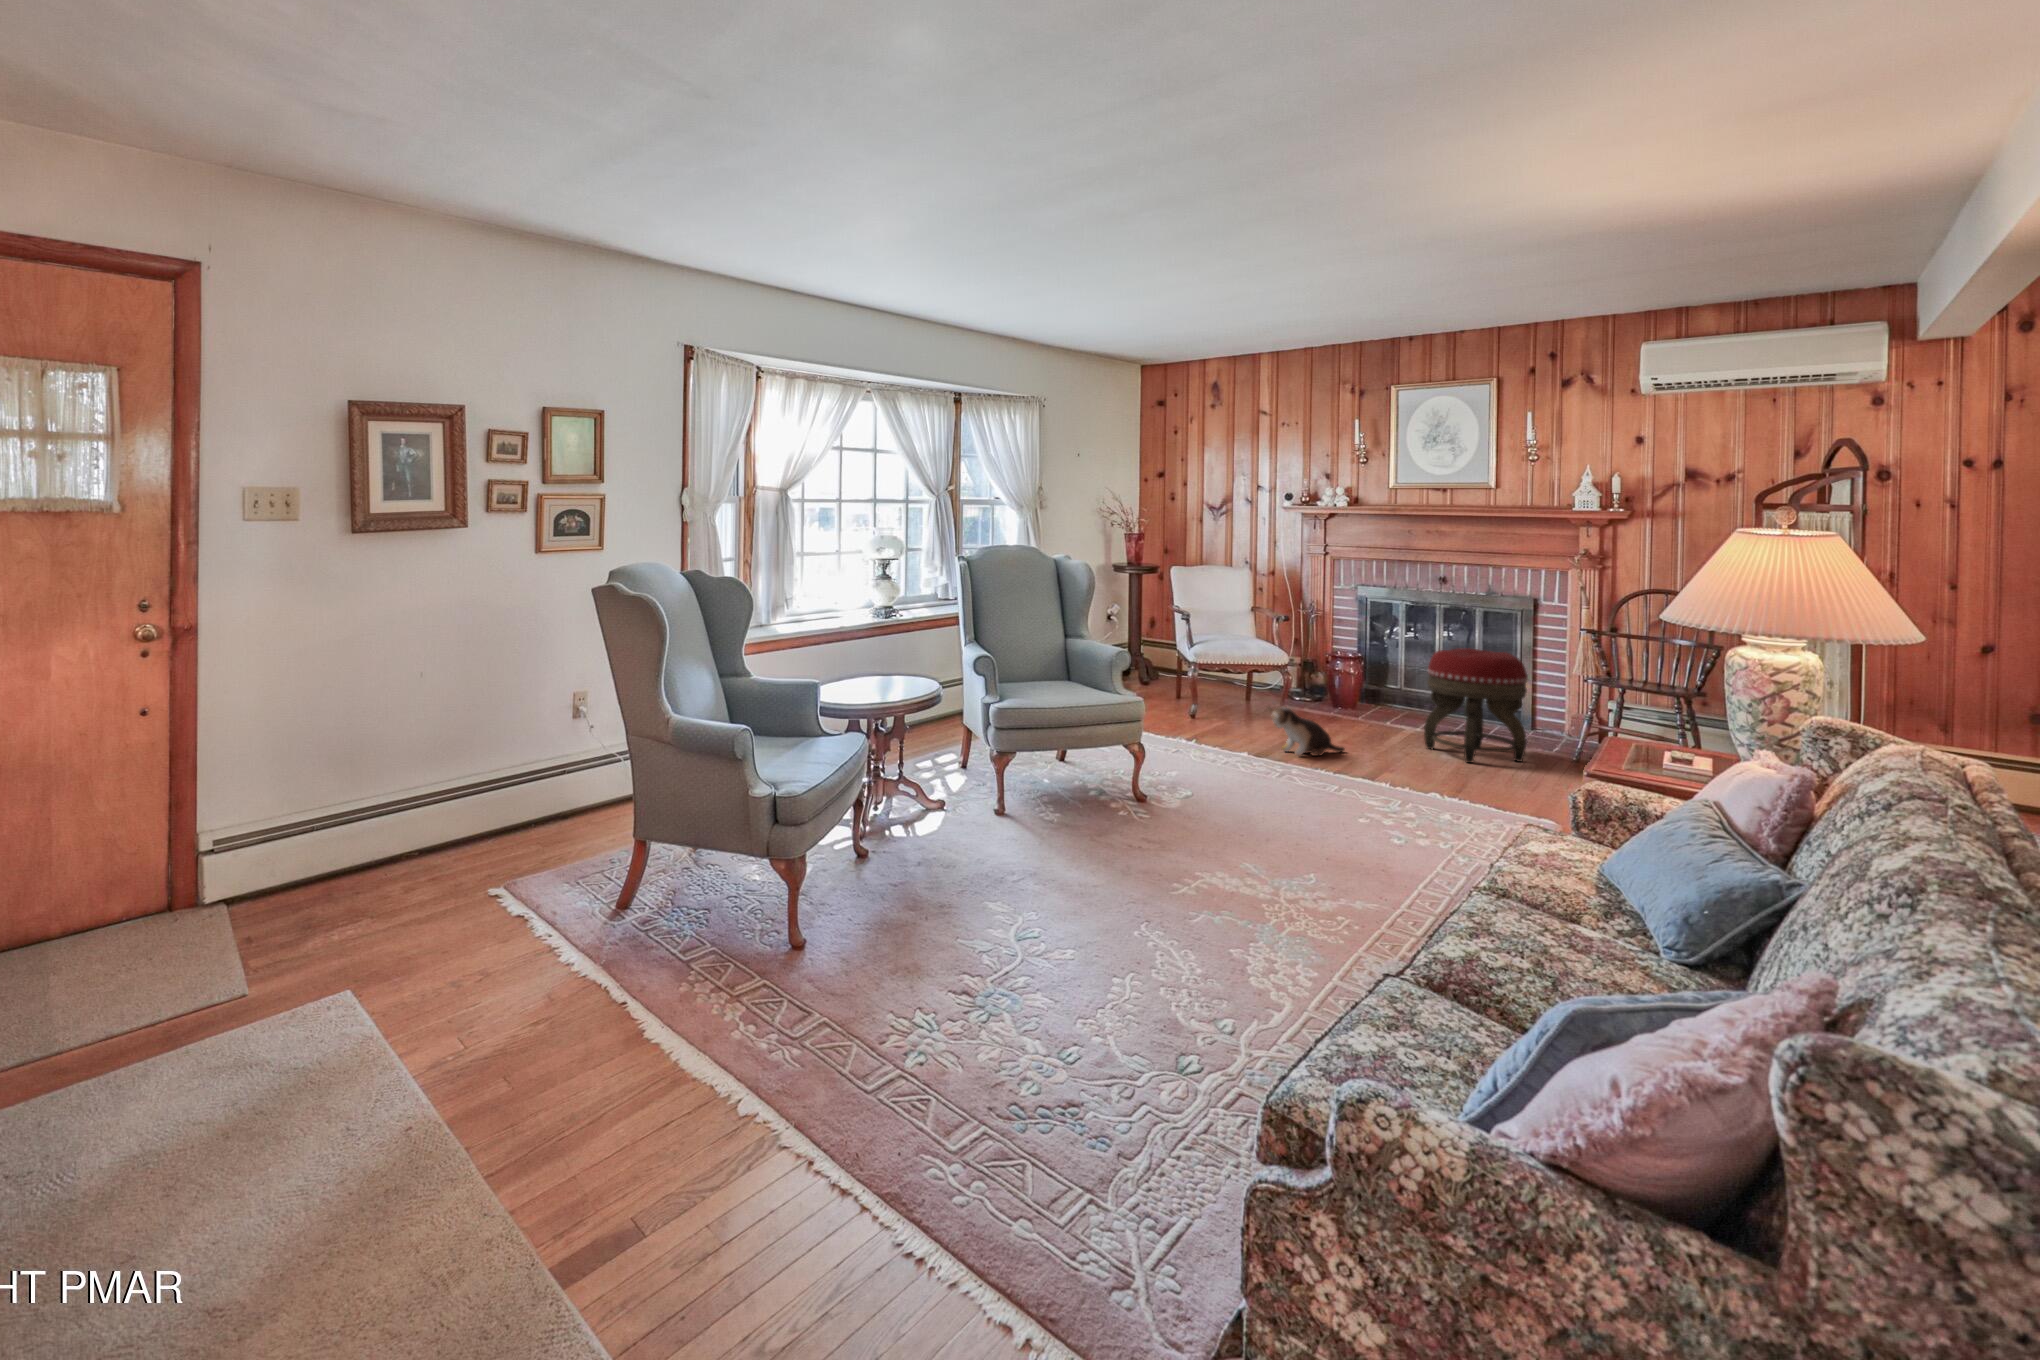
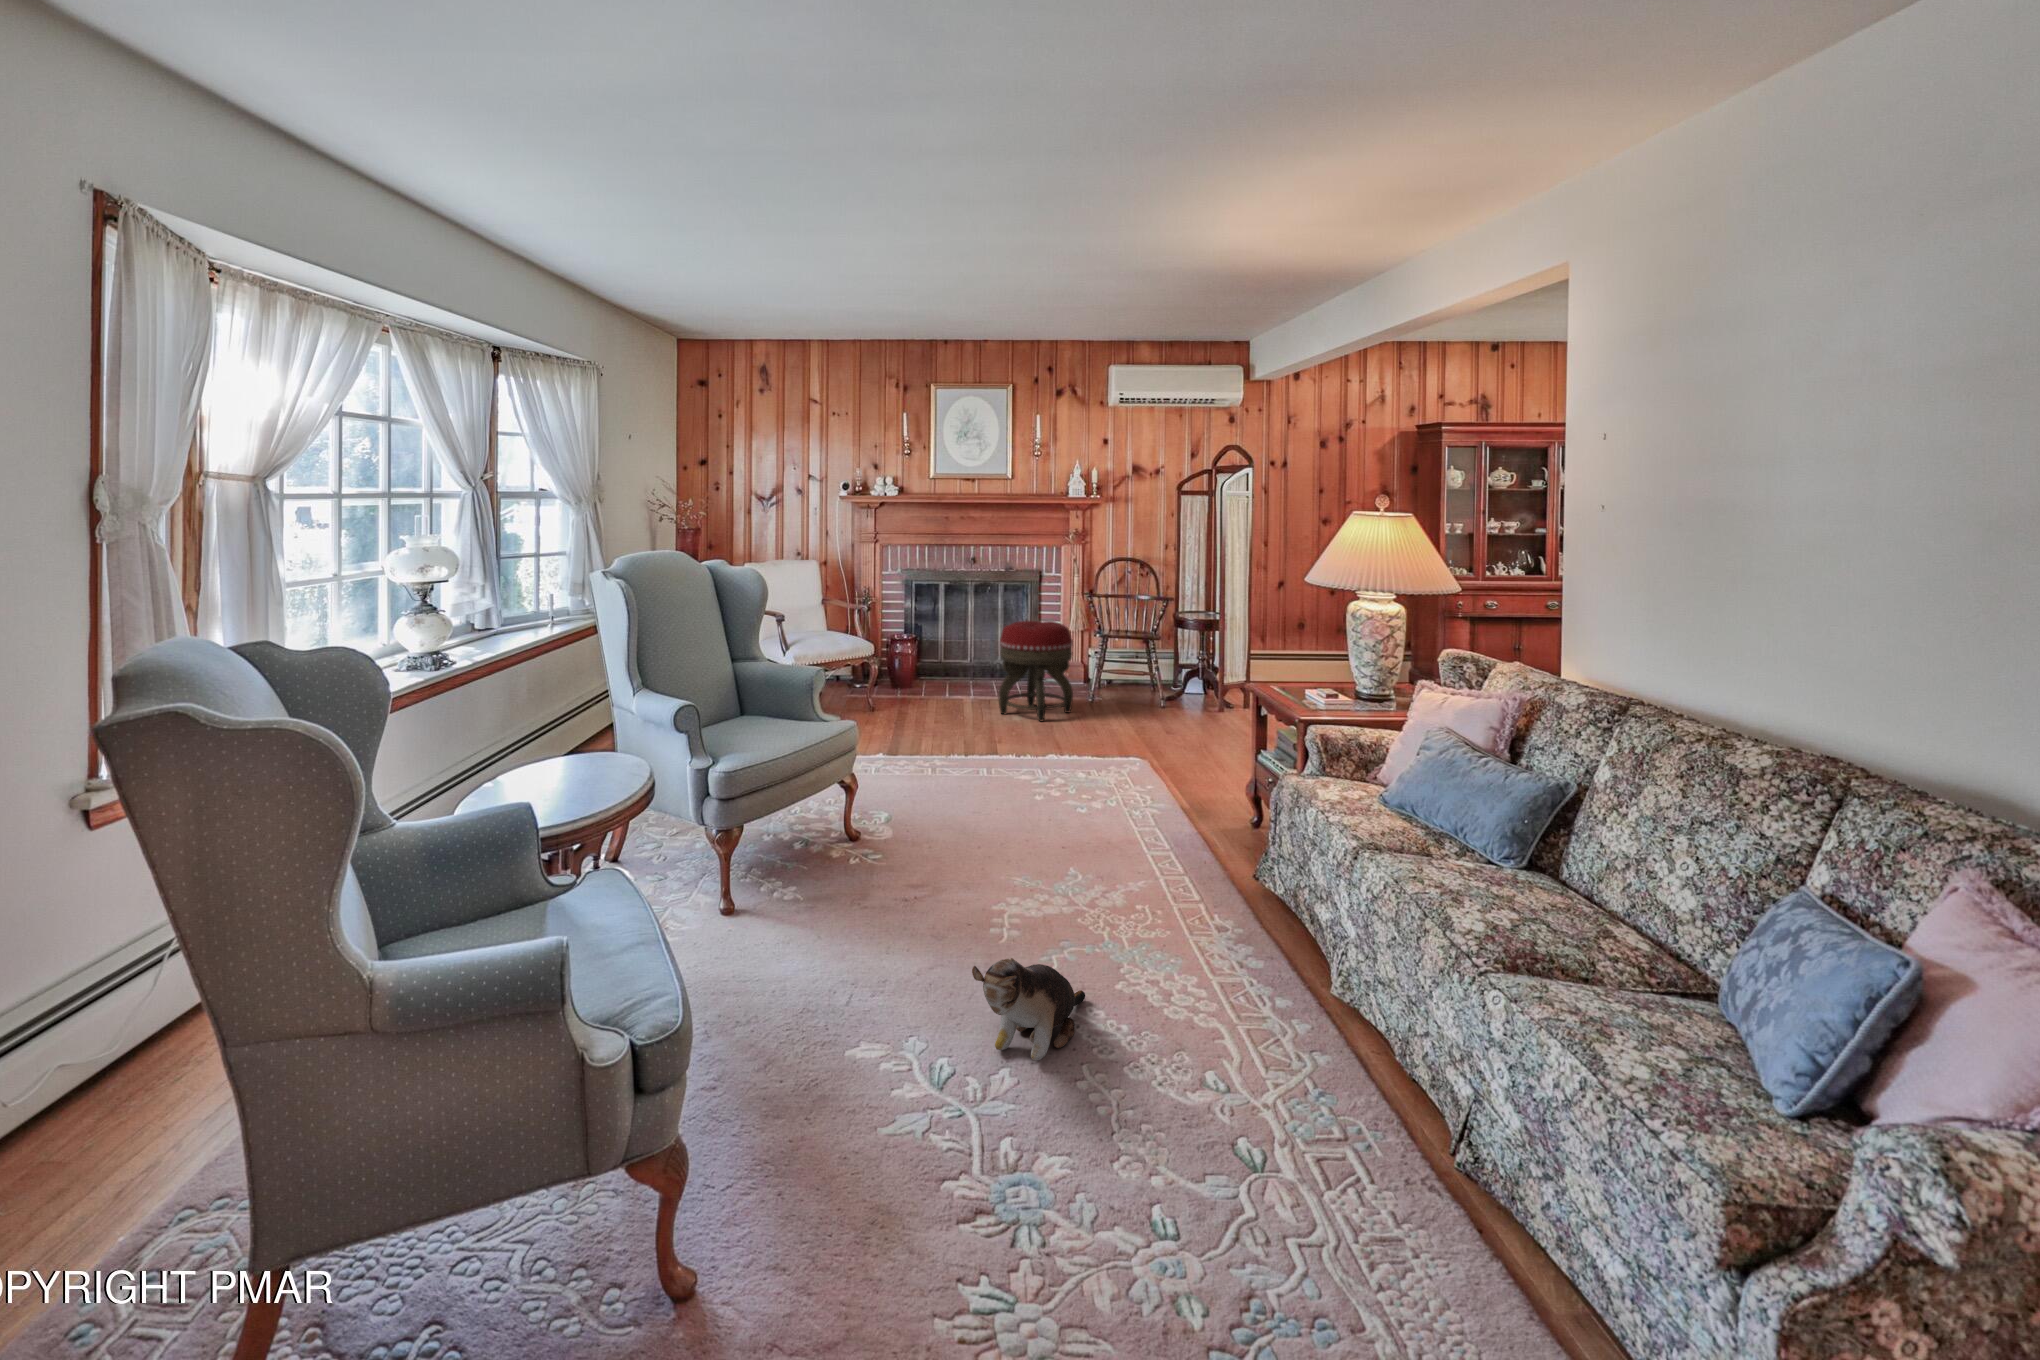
plush toy: present [1267,706,1345,756] -> present [972,958,1085,1060]

